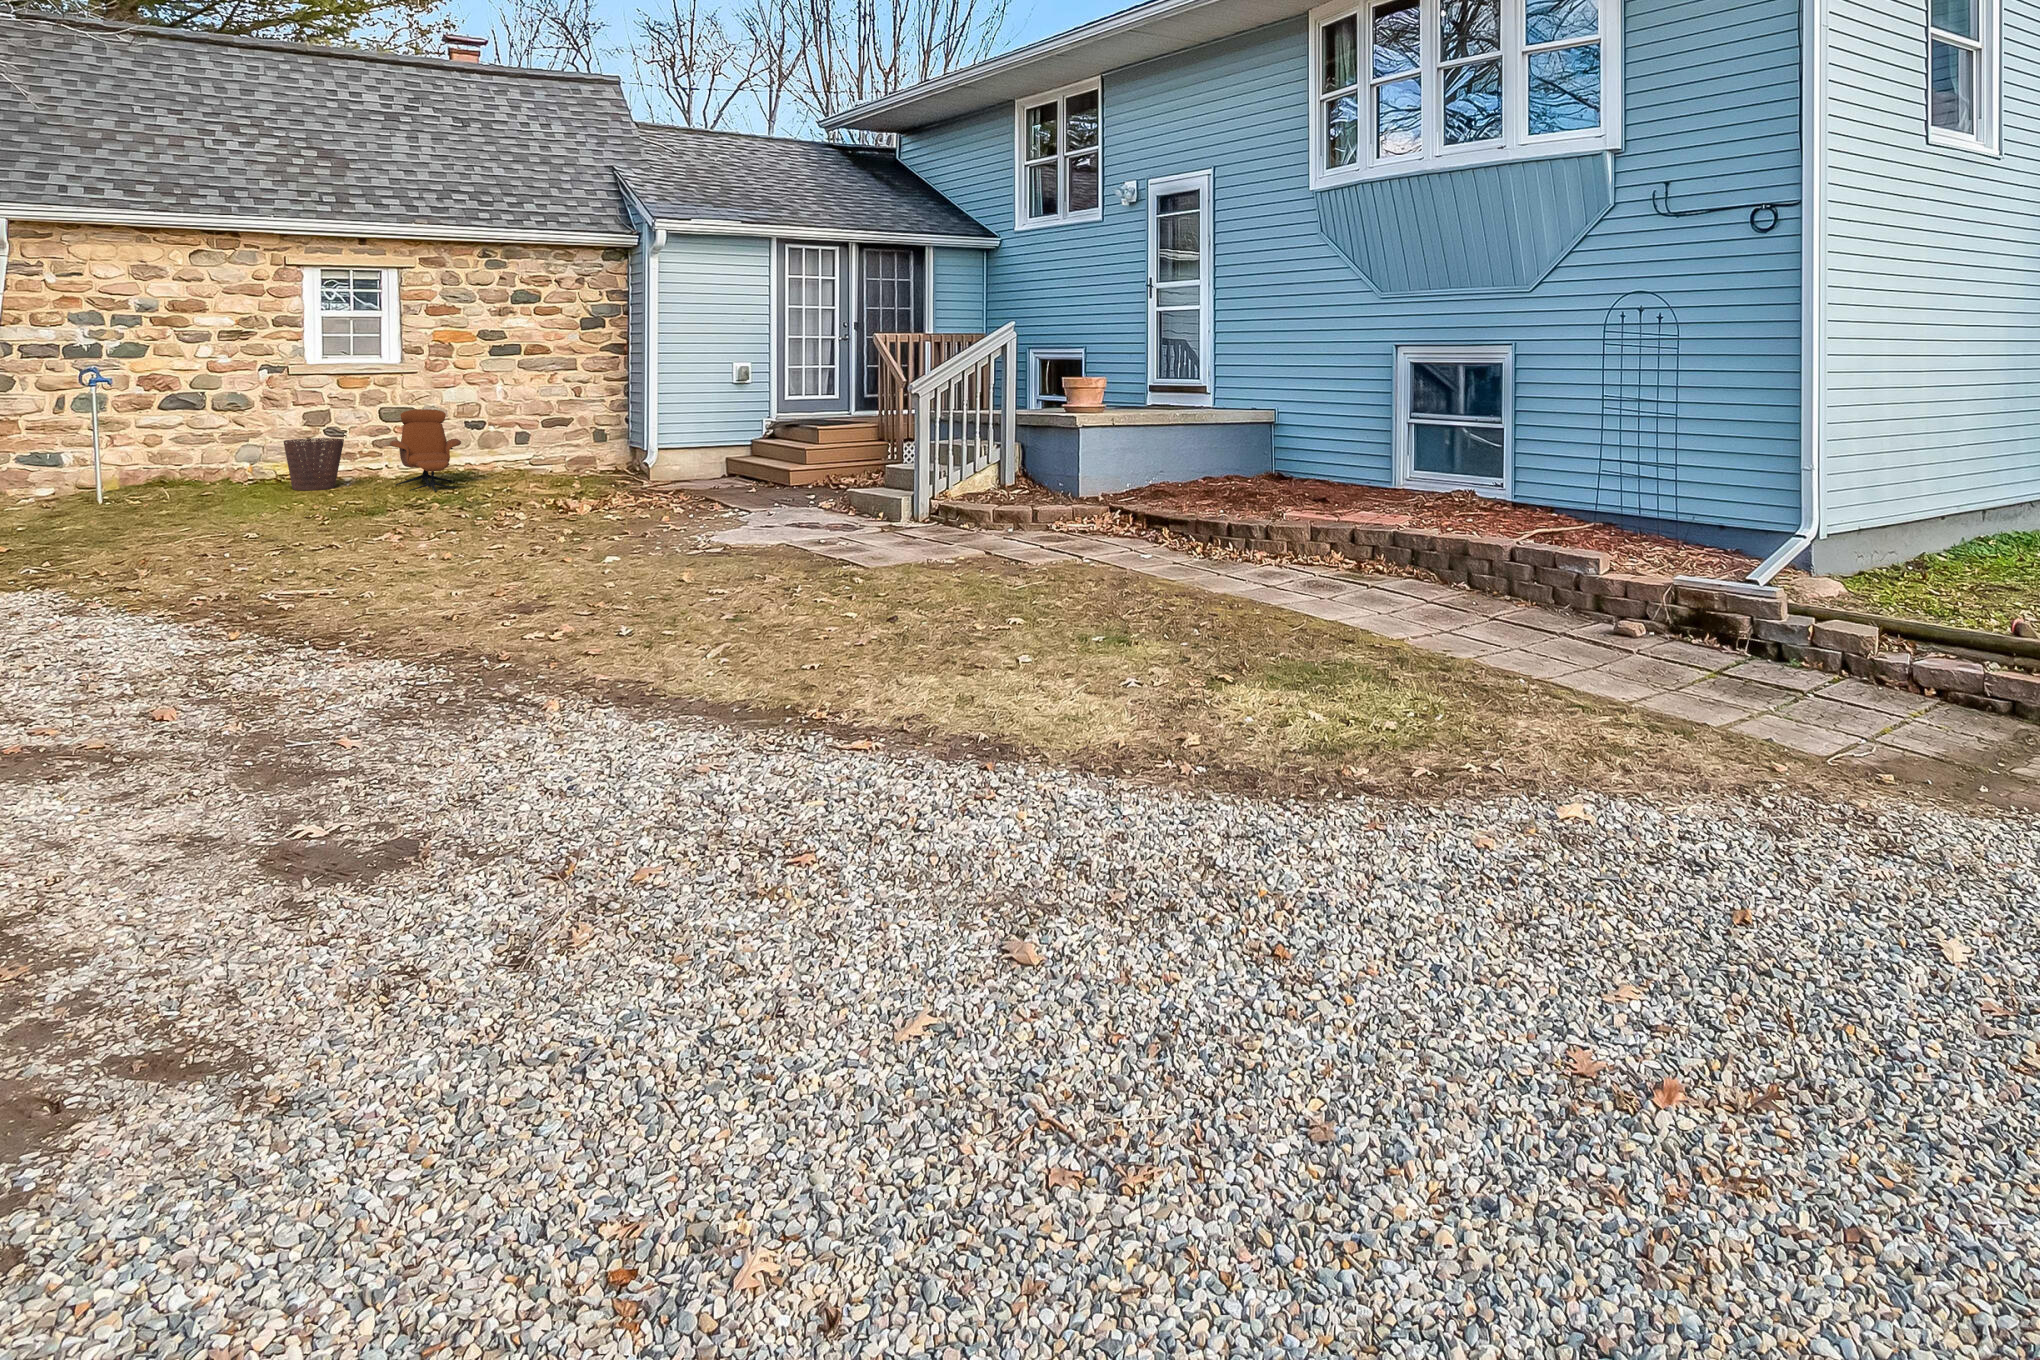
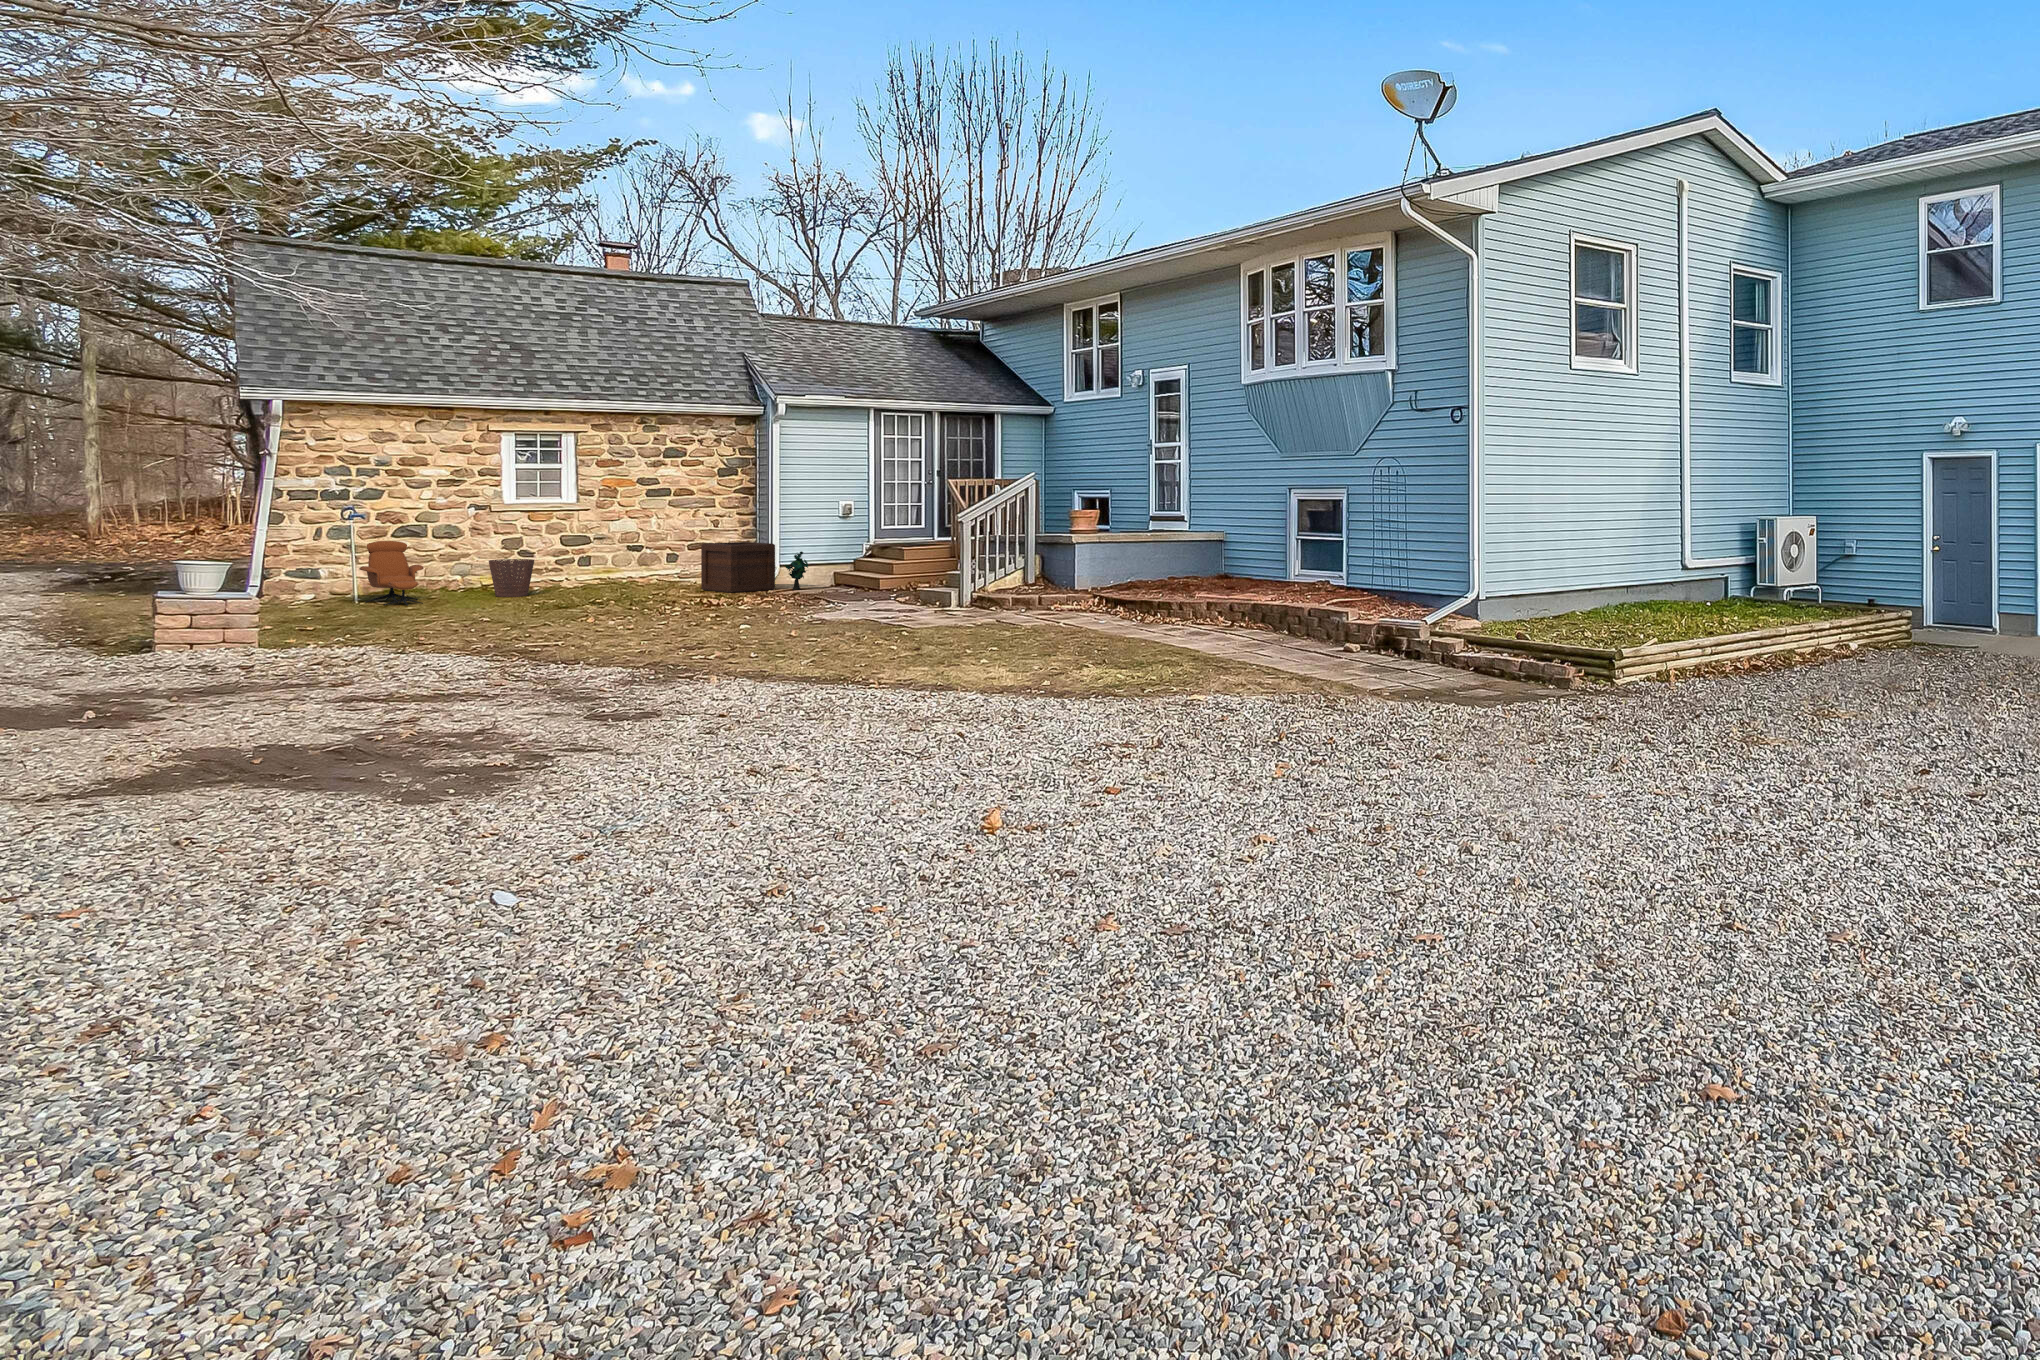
lounge chair: present [389,409,461,492] -> present [359,541,424,606]
wooden crate: none [559,415,653,484] -> present [701,542,775,593]
decorative plant: none [664,428,696,479] -> present [785,551,808,590]

